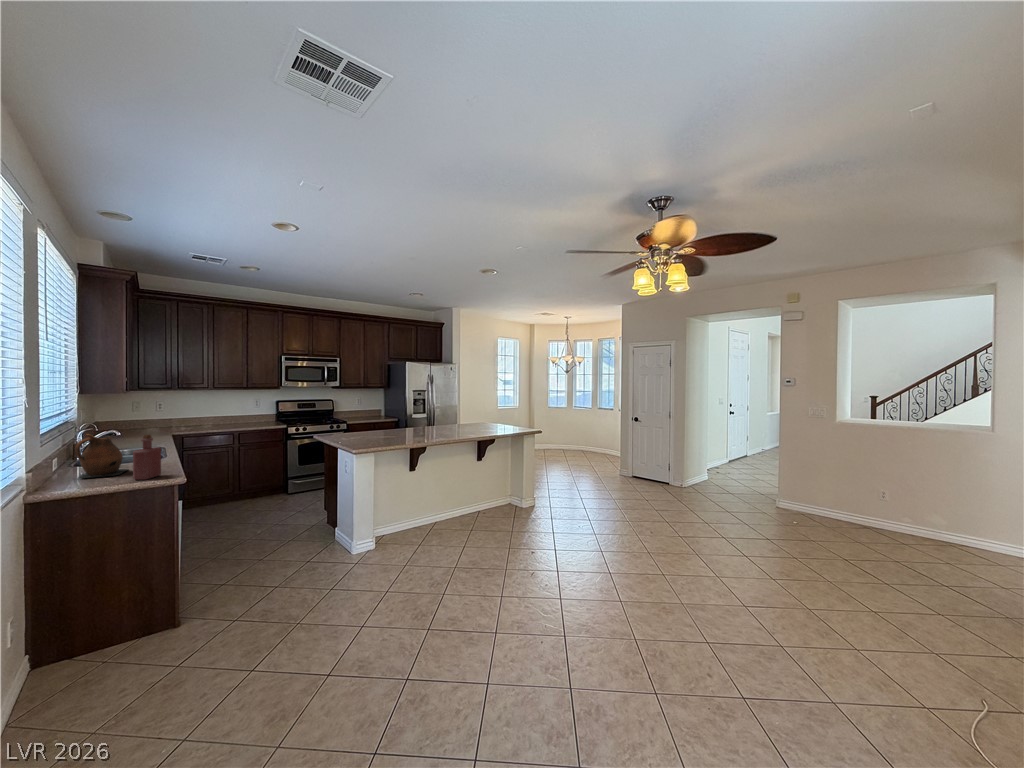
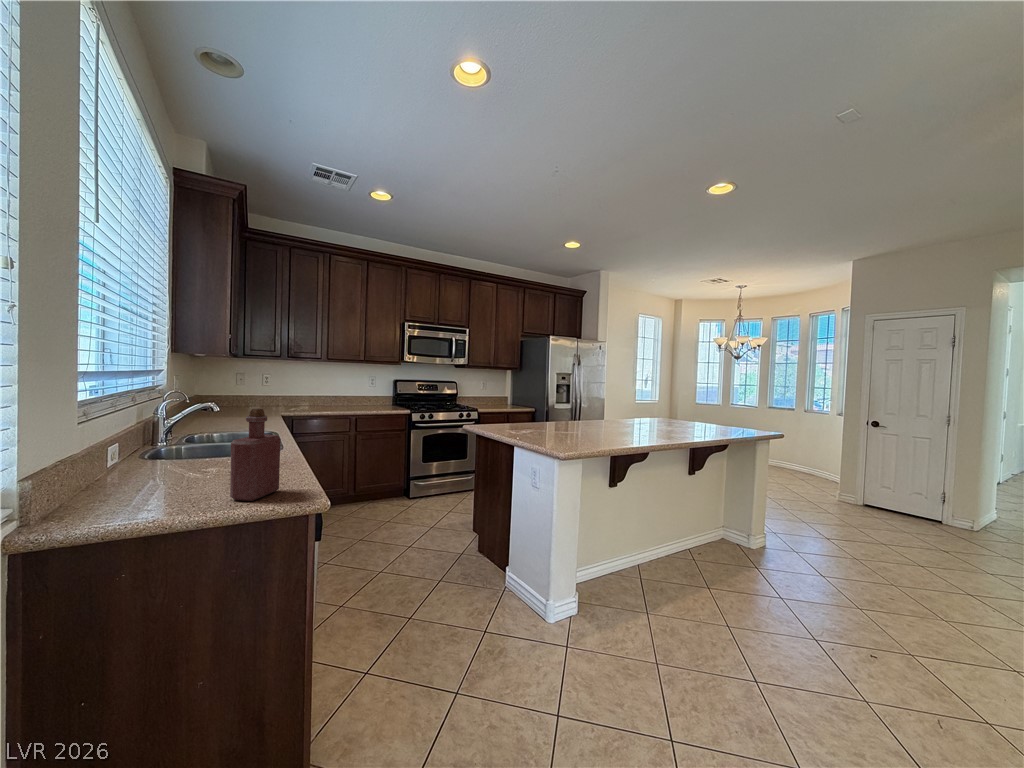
ceramic pitcher: present [75,434,128,478] -> none [135,403,226,487]

